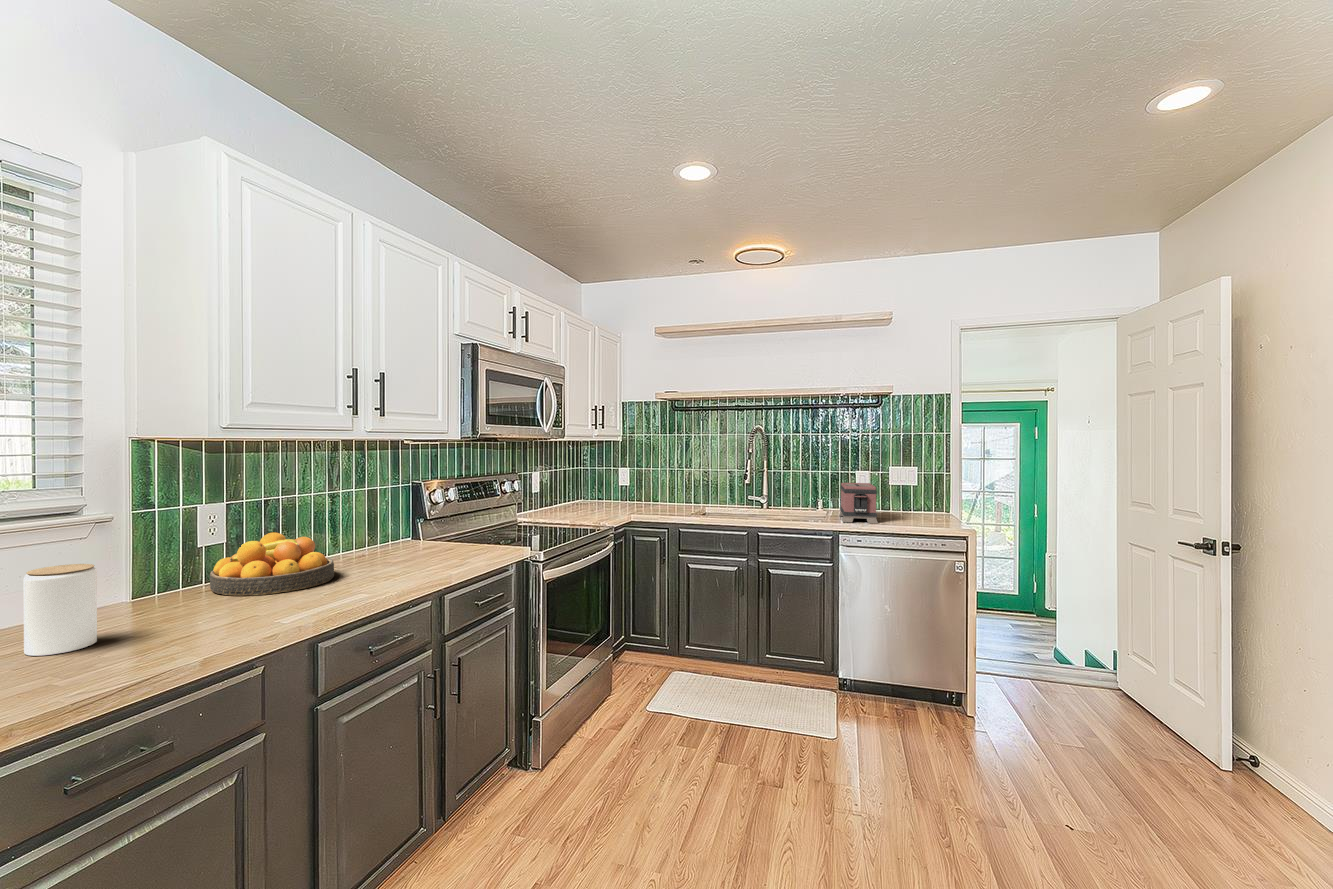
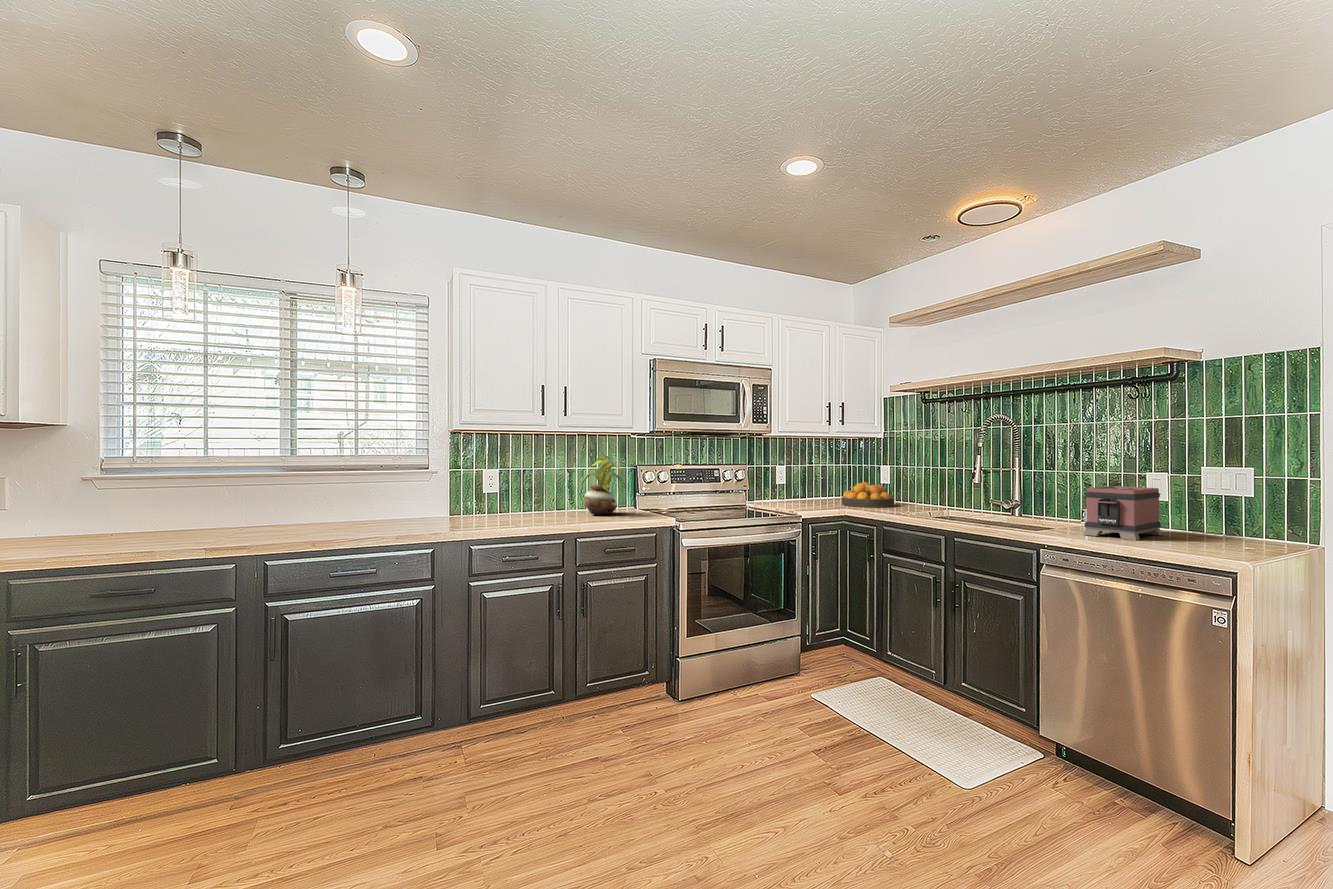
potted plant: none [353,473,430,556] -> present [583,456,625,515]
fruit bowl: present [210,533,334,596] -> present [842,482,894,507]
jar: present [24,564,97,656] -> none [377,489,405,529]

